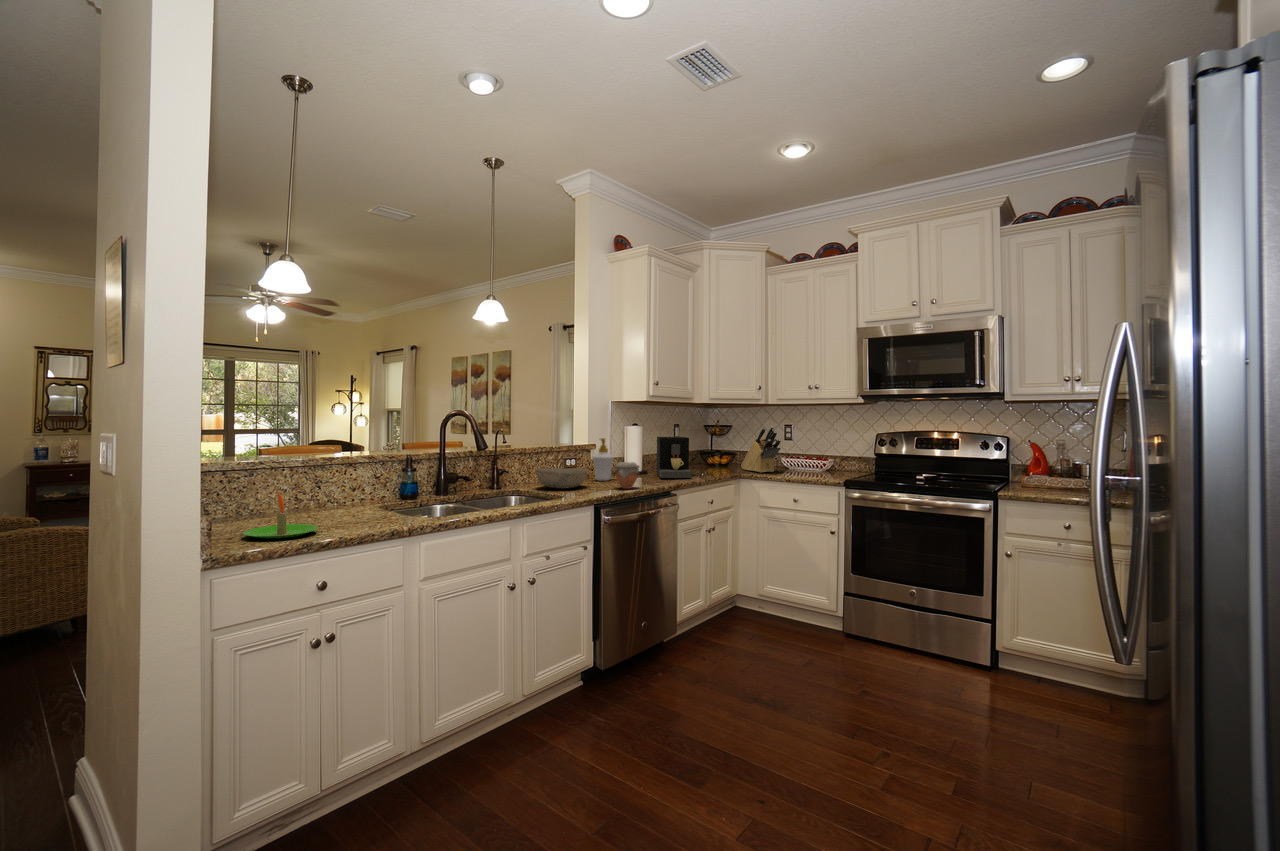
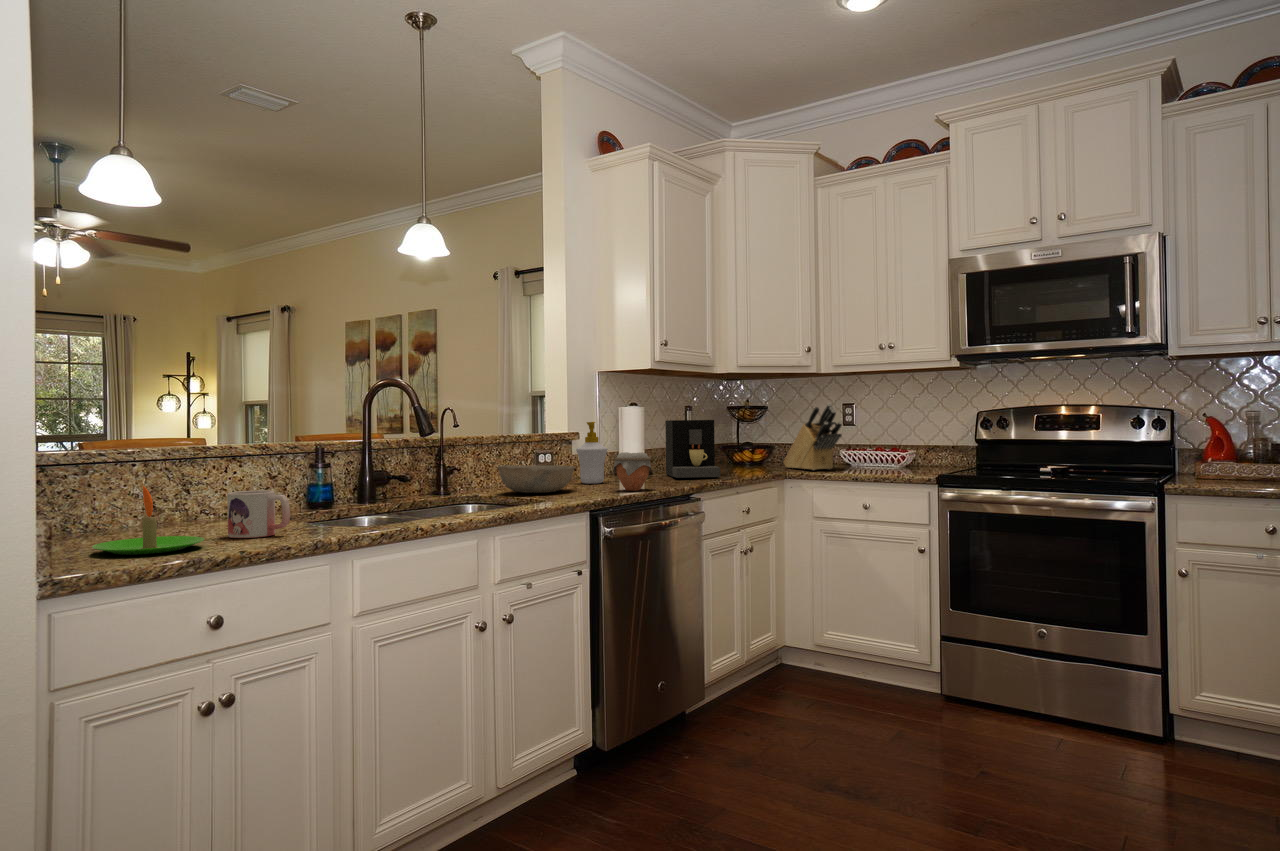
mug: none [338,492,379,525] -> present [227,490,290,538]

